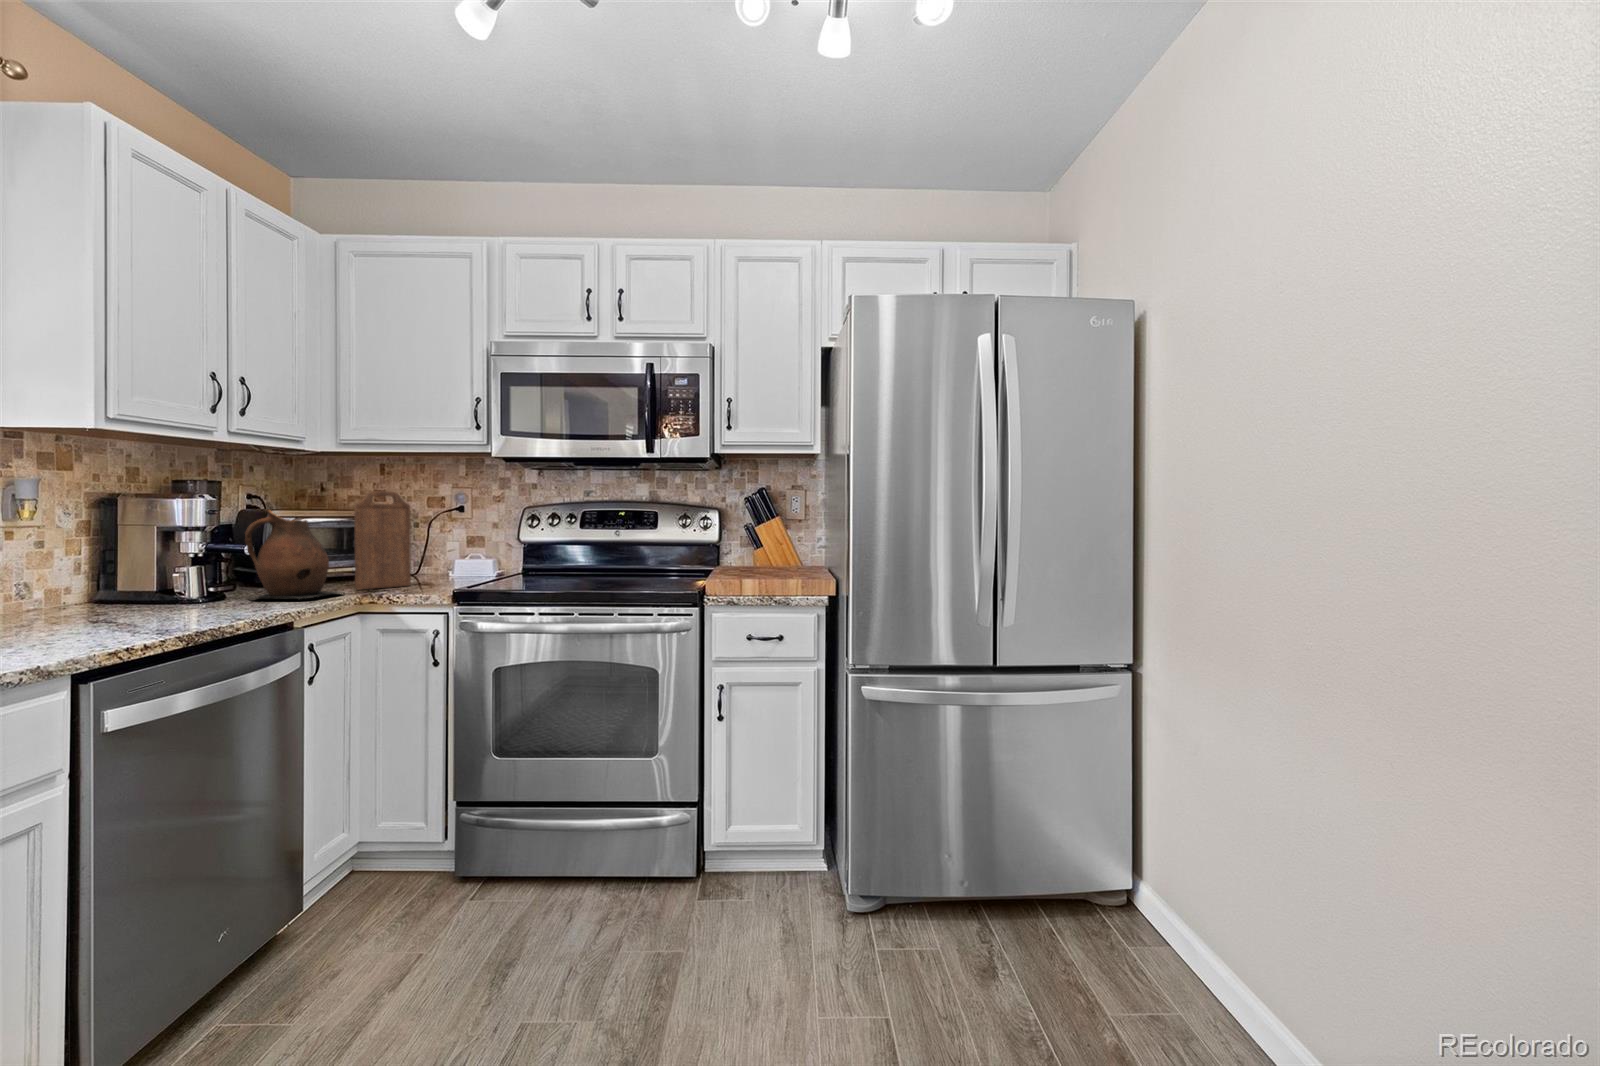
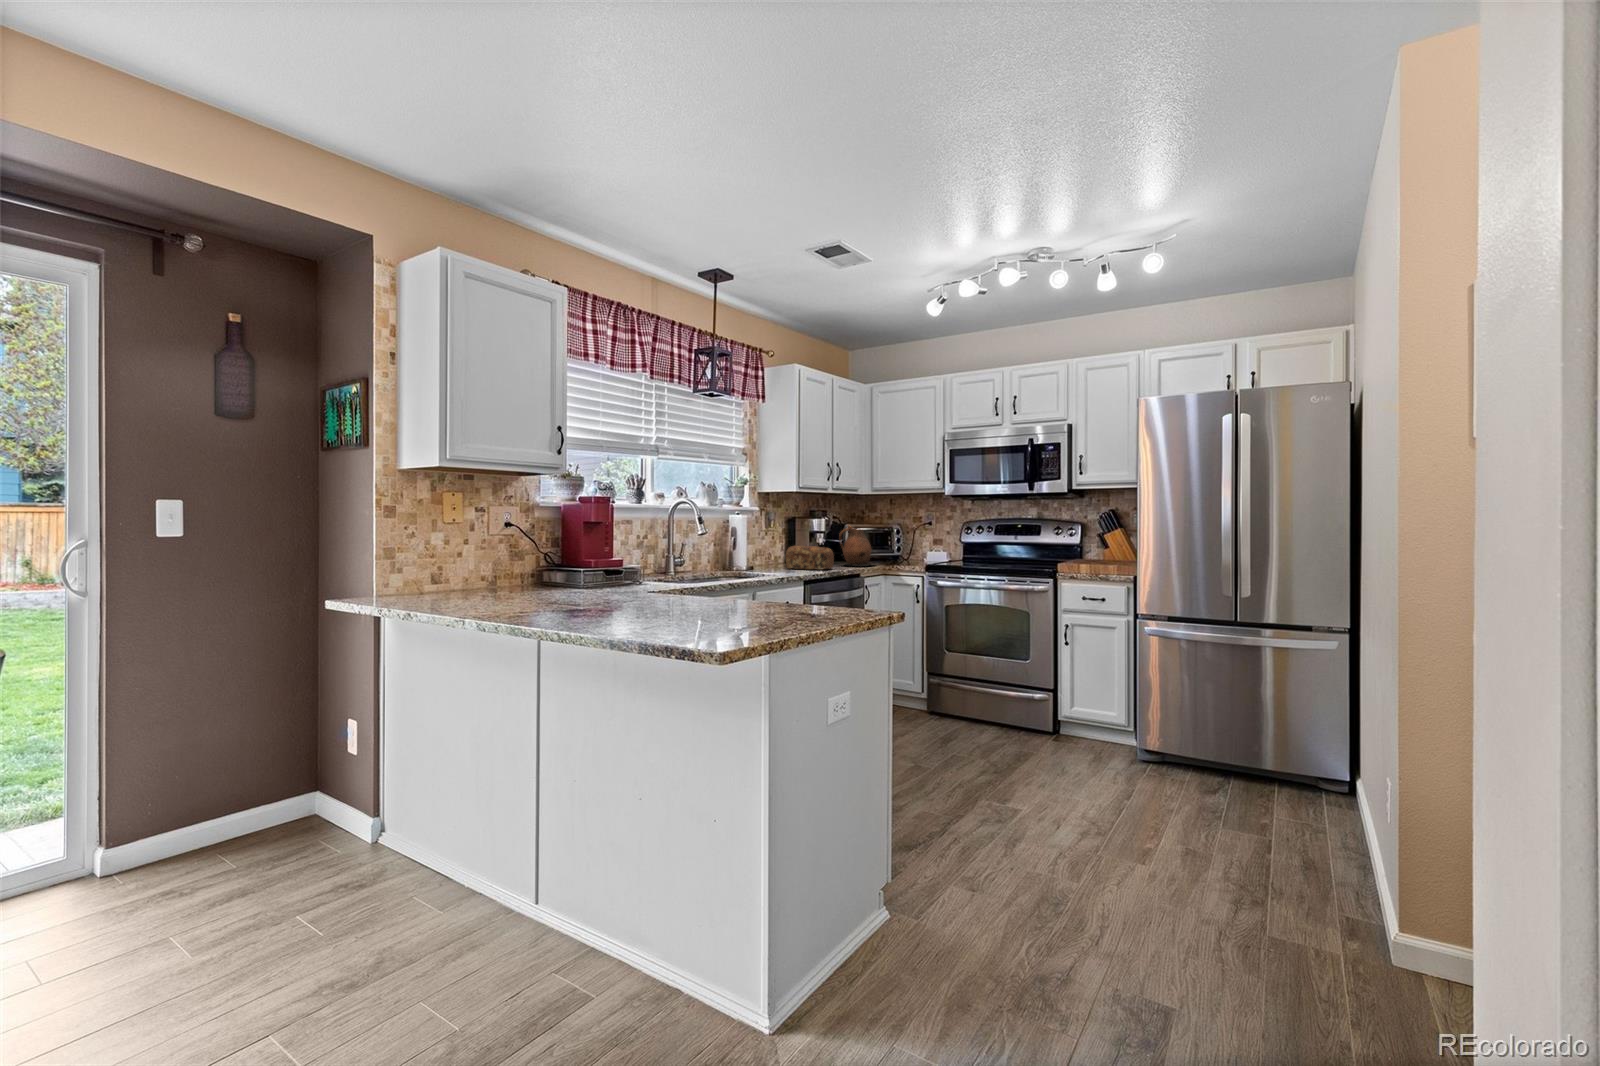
cutting board: present [354,491,411,590] -> none [881,515,906,564]
bread loaf: none [66,560,220,619] -> present [786,546,834,570]

